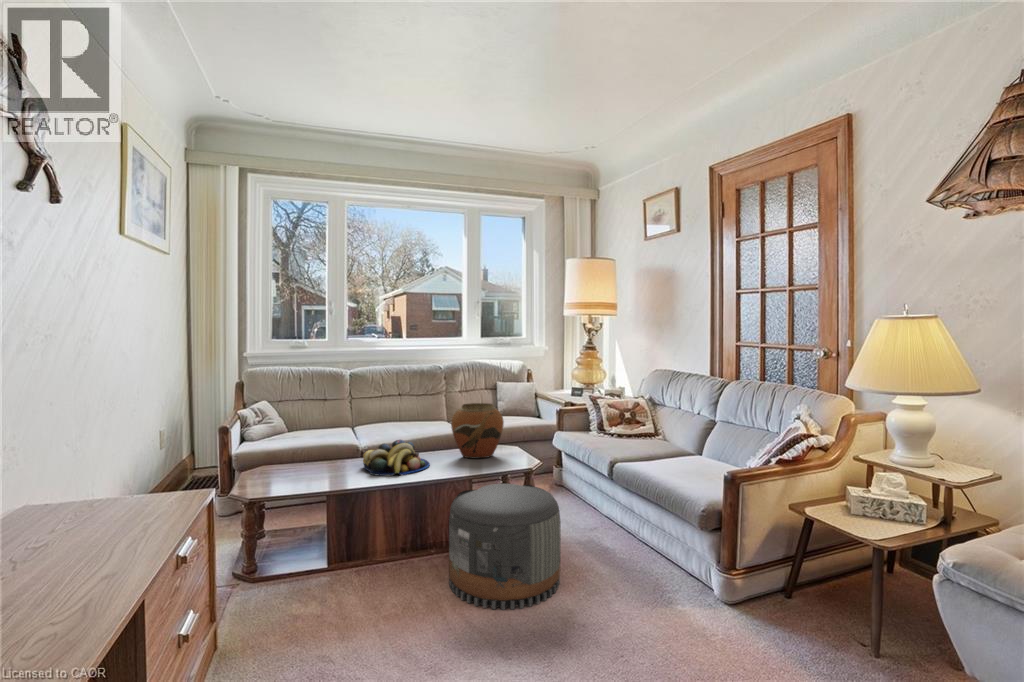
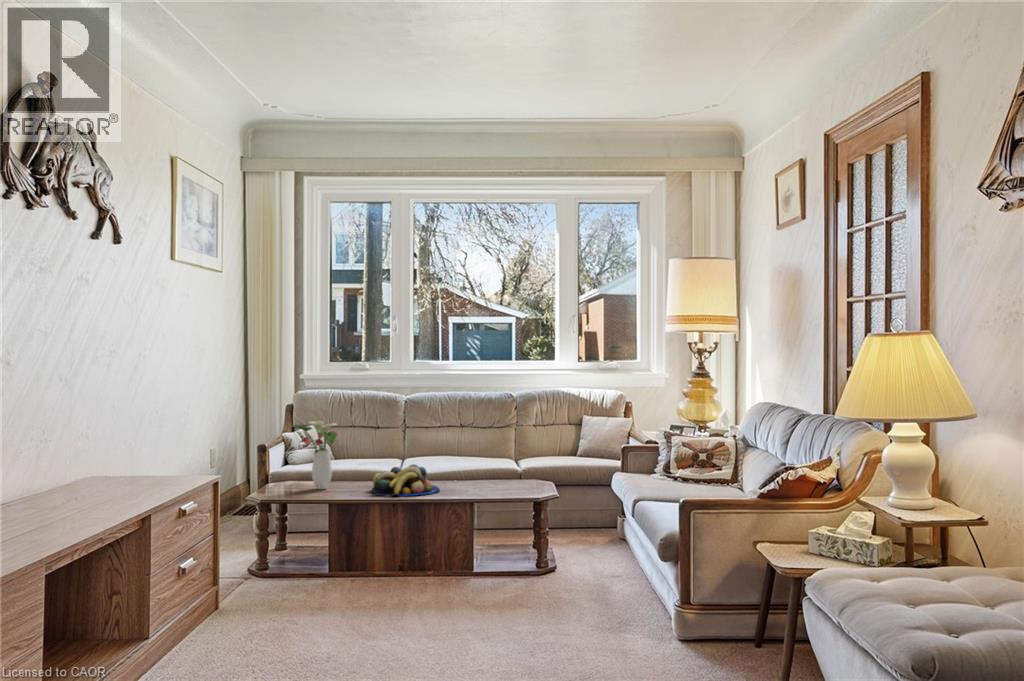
flower arrangement: none [269,403,329,472] -> present [292,421,337,489]
vase: present [451,403,504,459] -> none [469,430,526,491]
pouf: present [449,484,561,610] -> none [420,509,535,624]

